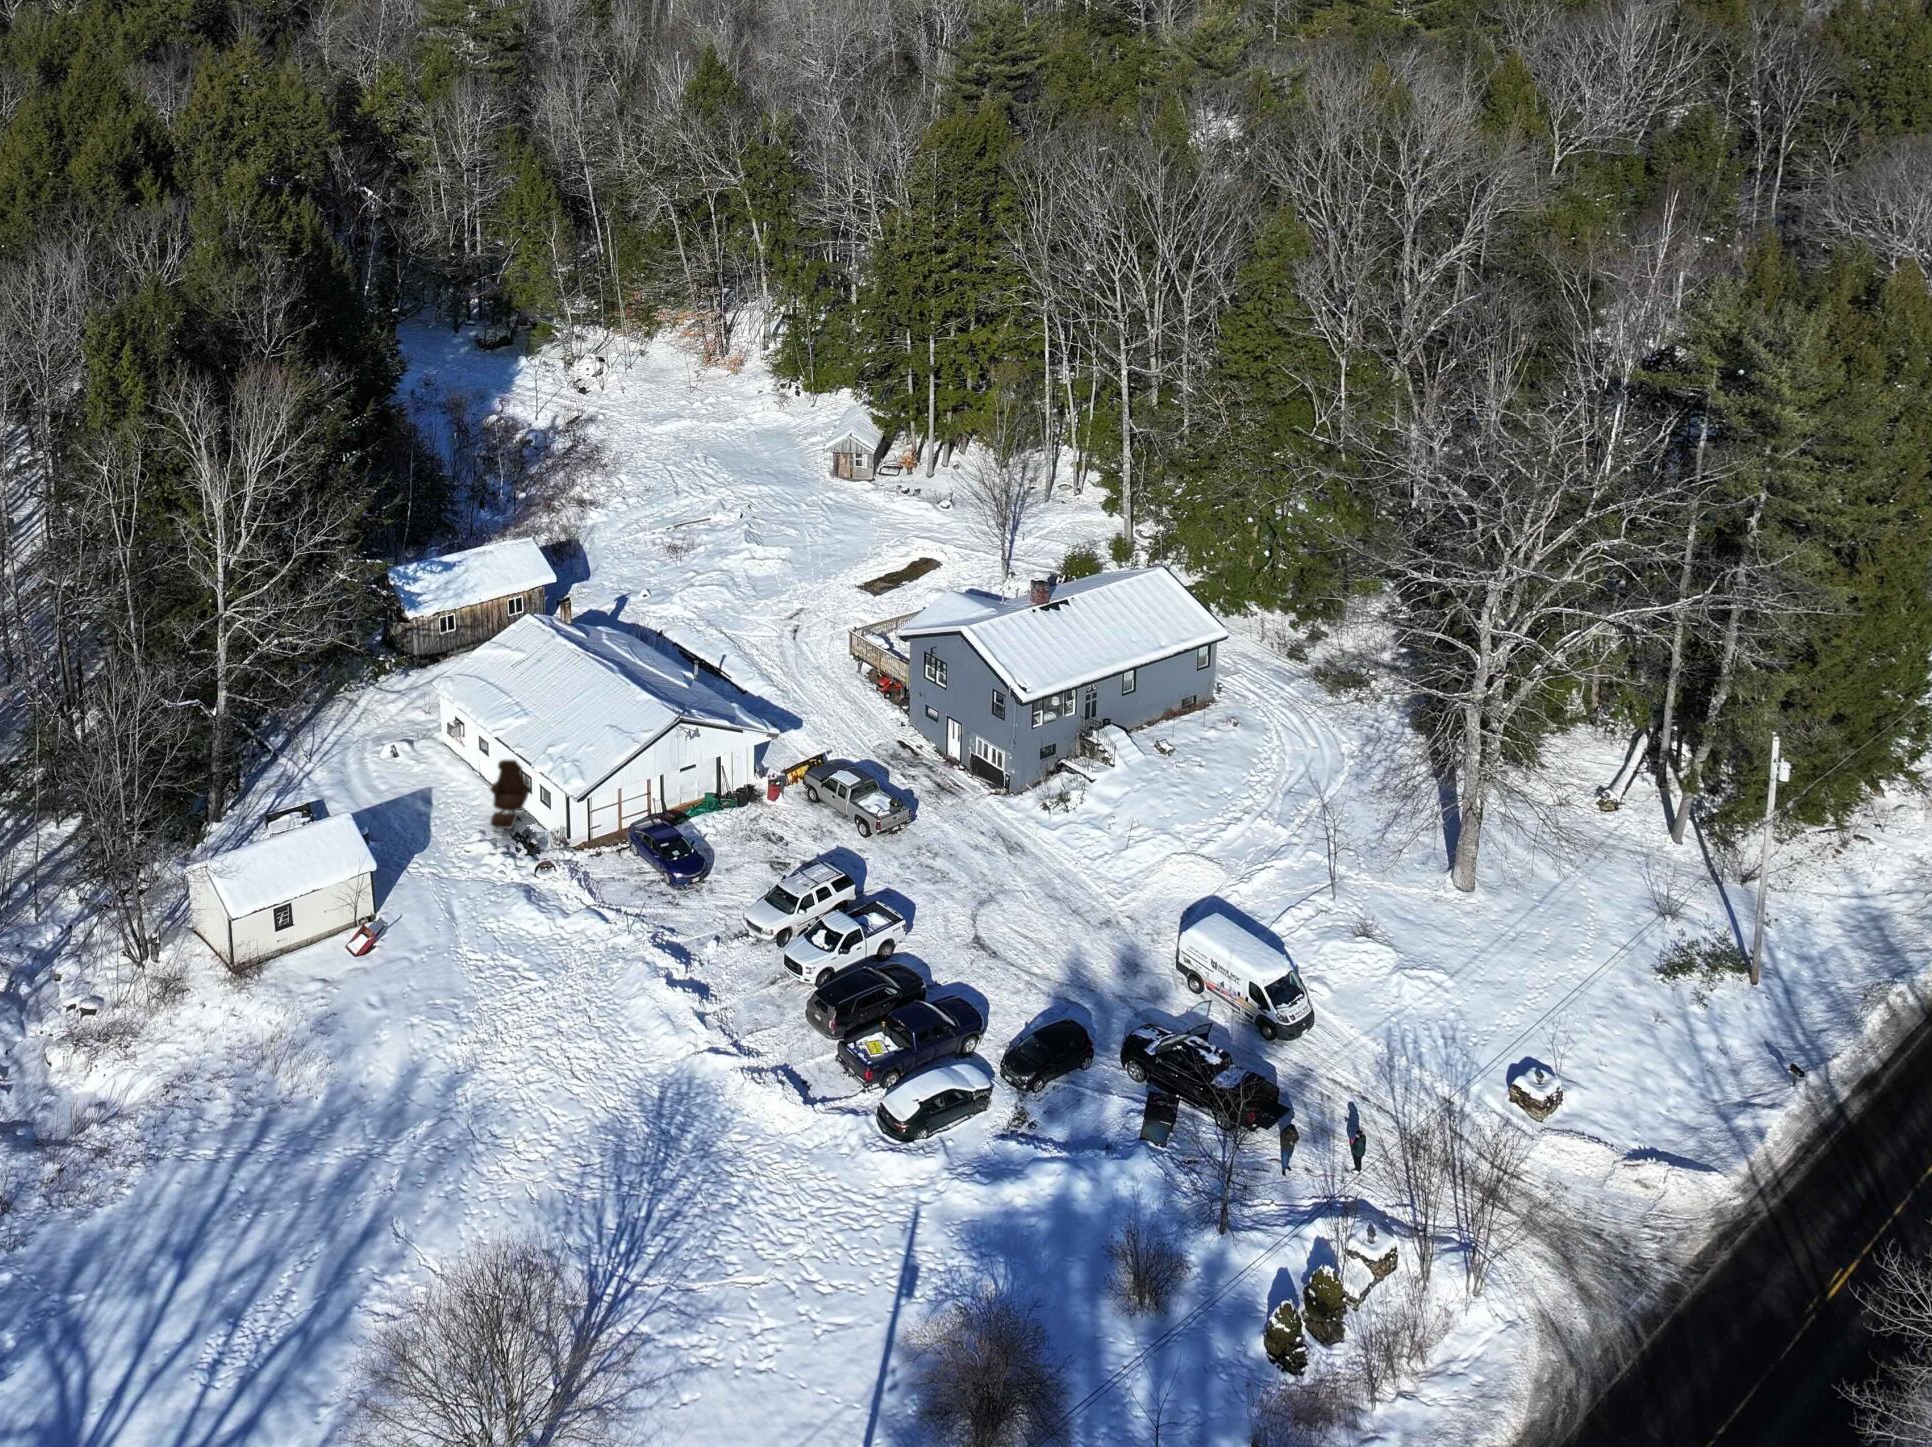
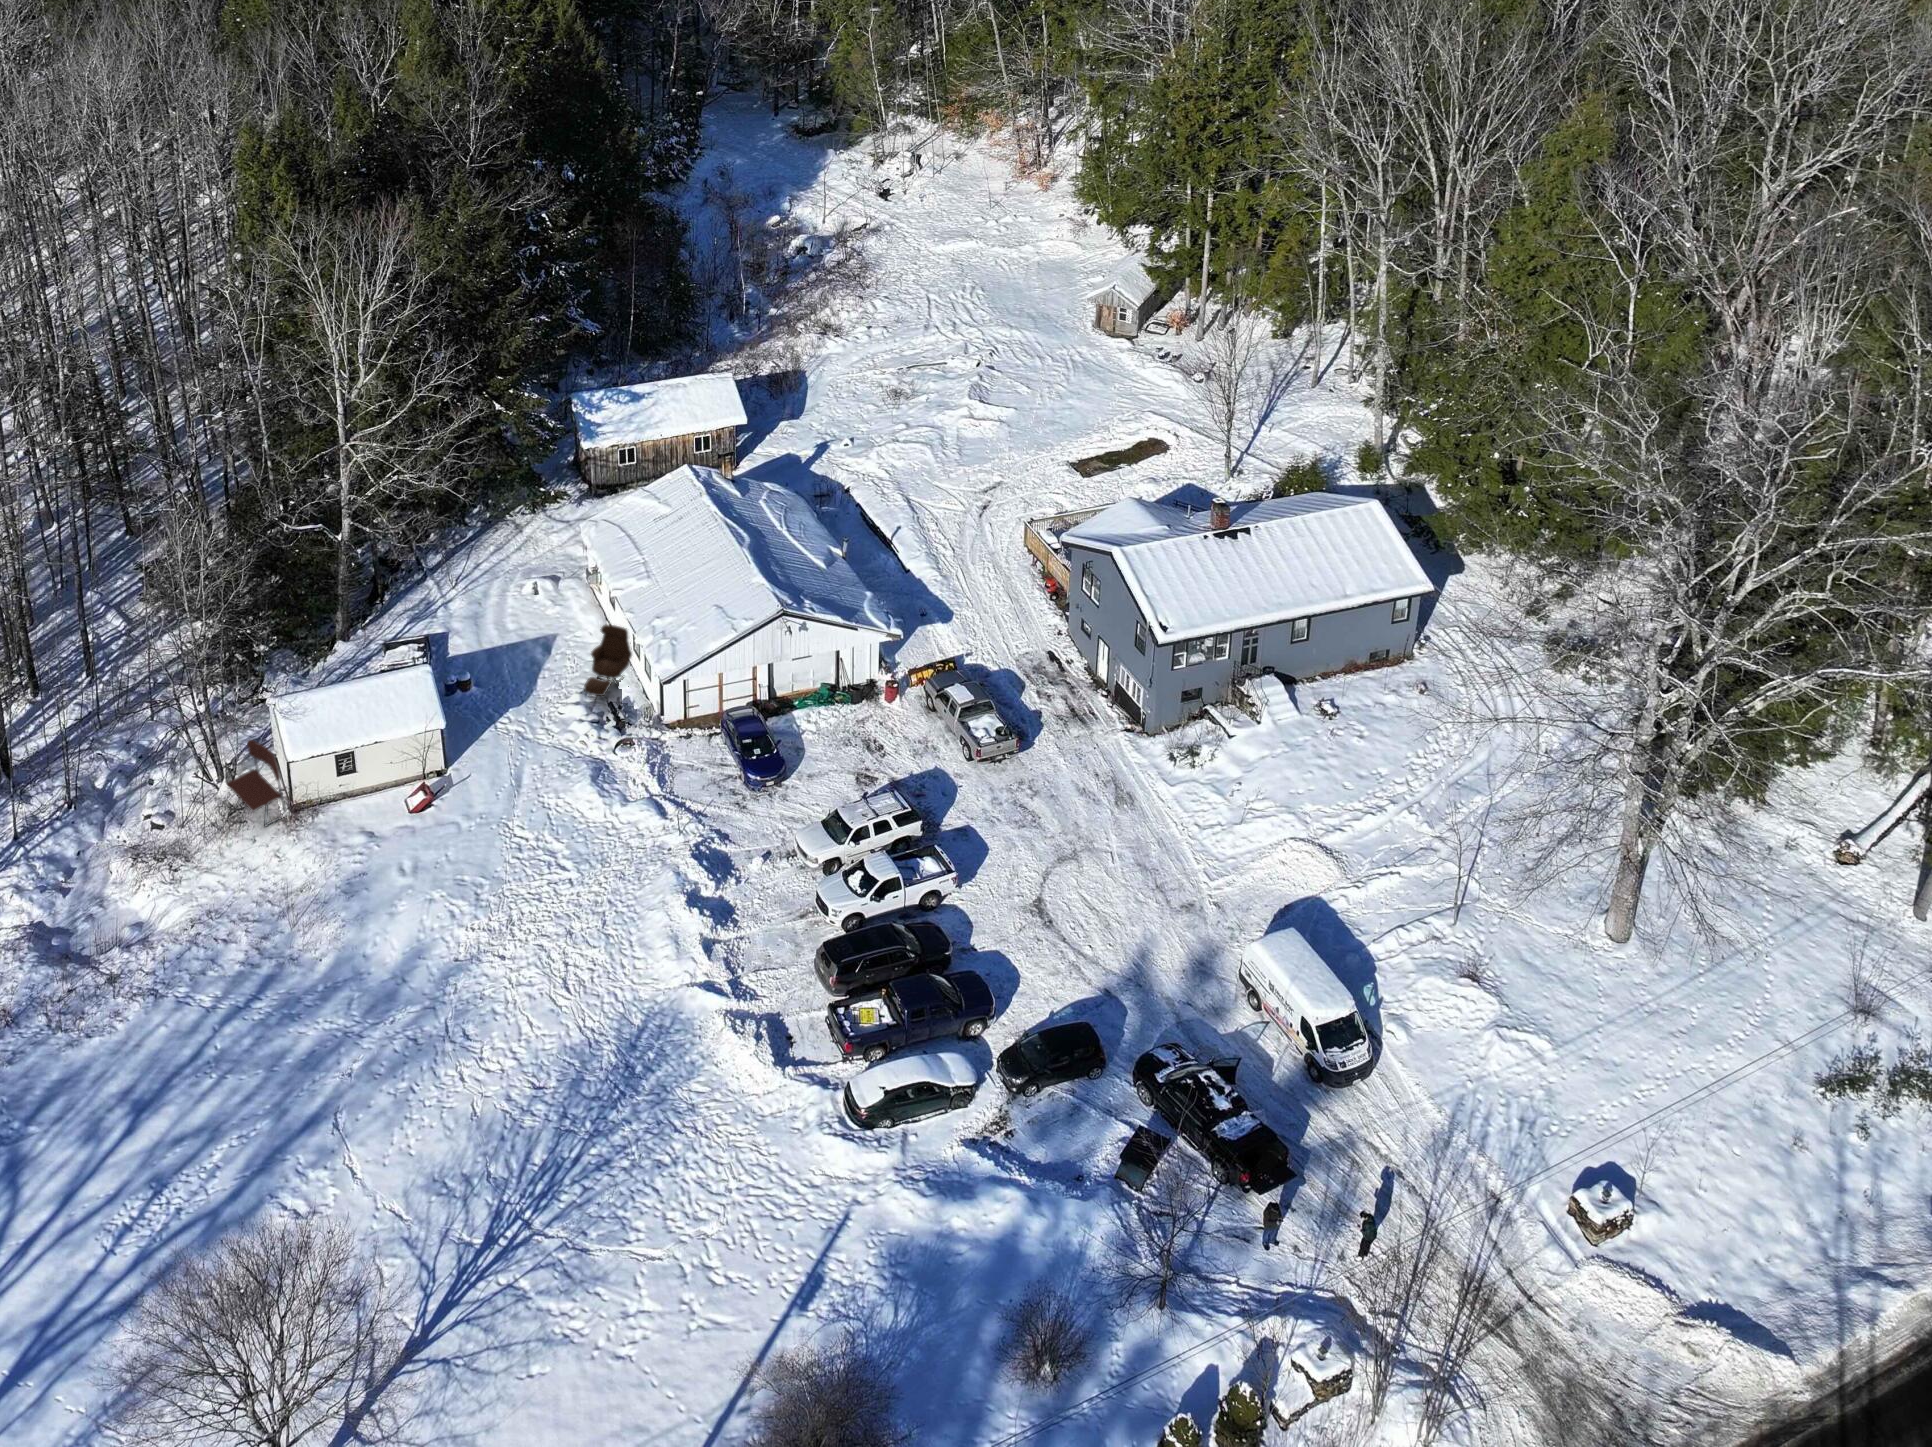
bench: none [161,906,229,993] -> present [227,740,286,826]

